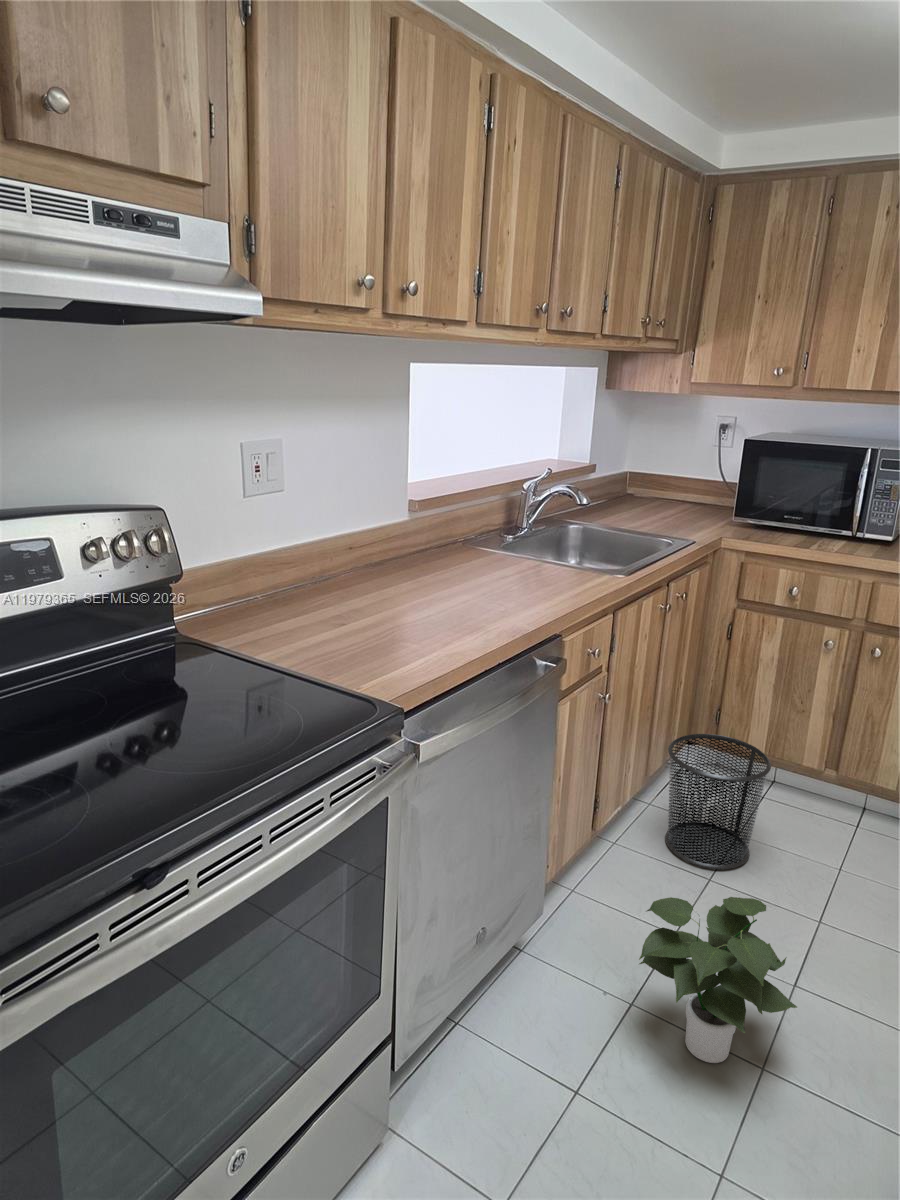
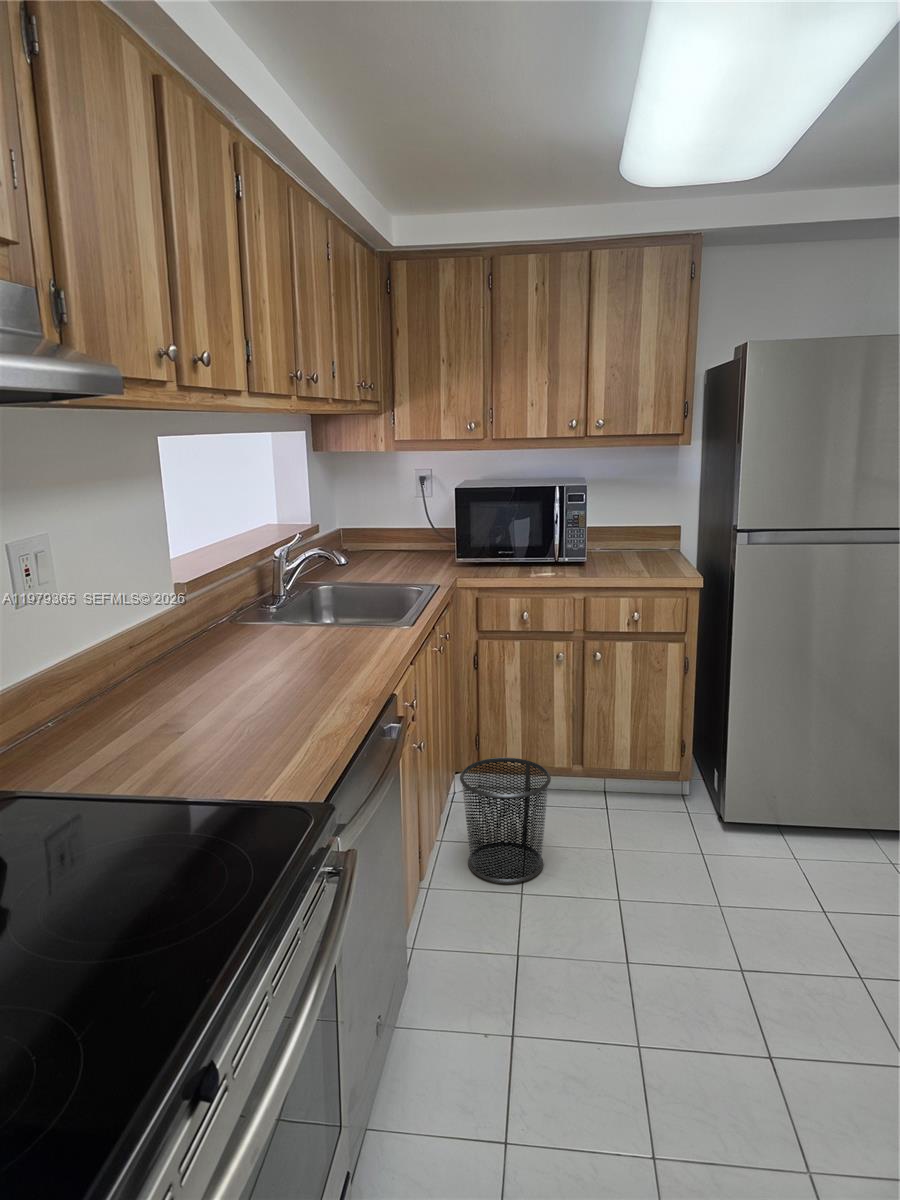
potted plant: present [639,897,797,1063] -> none [517,893,657,1057]

